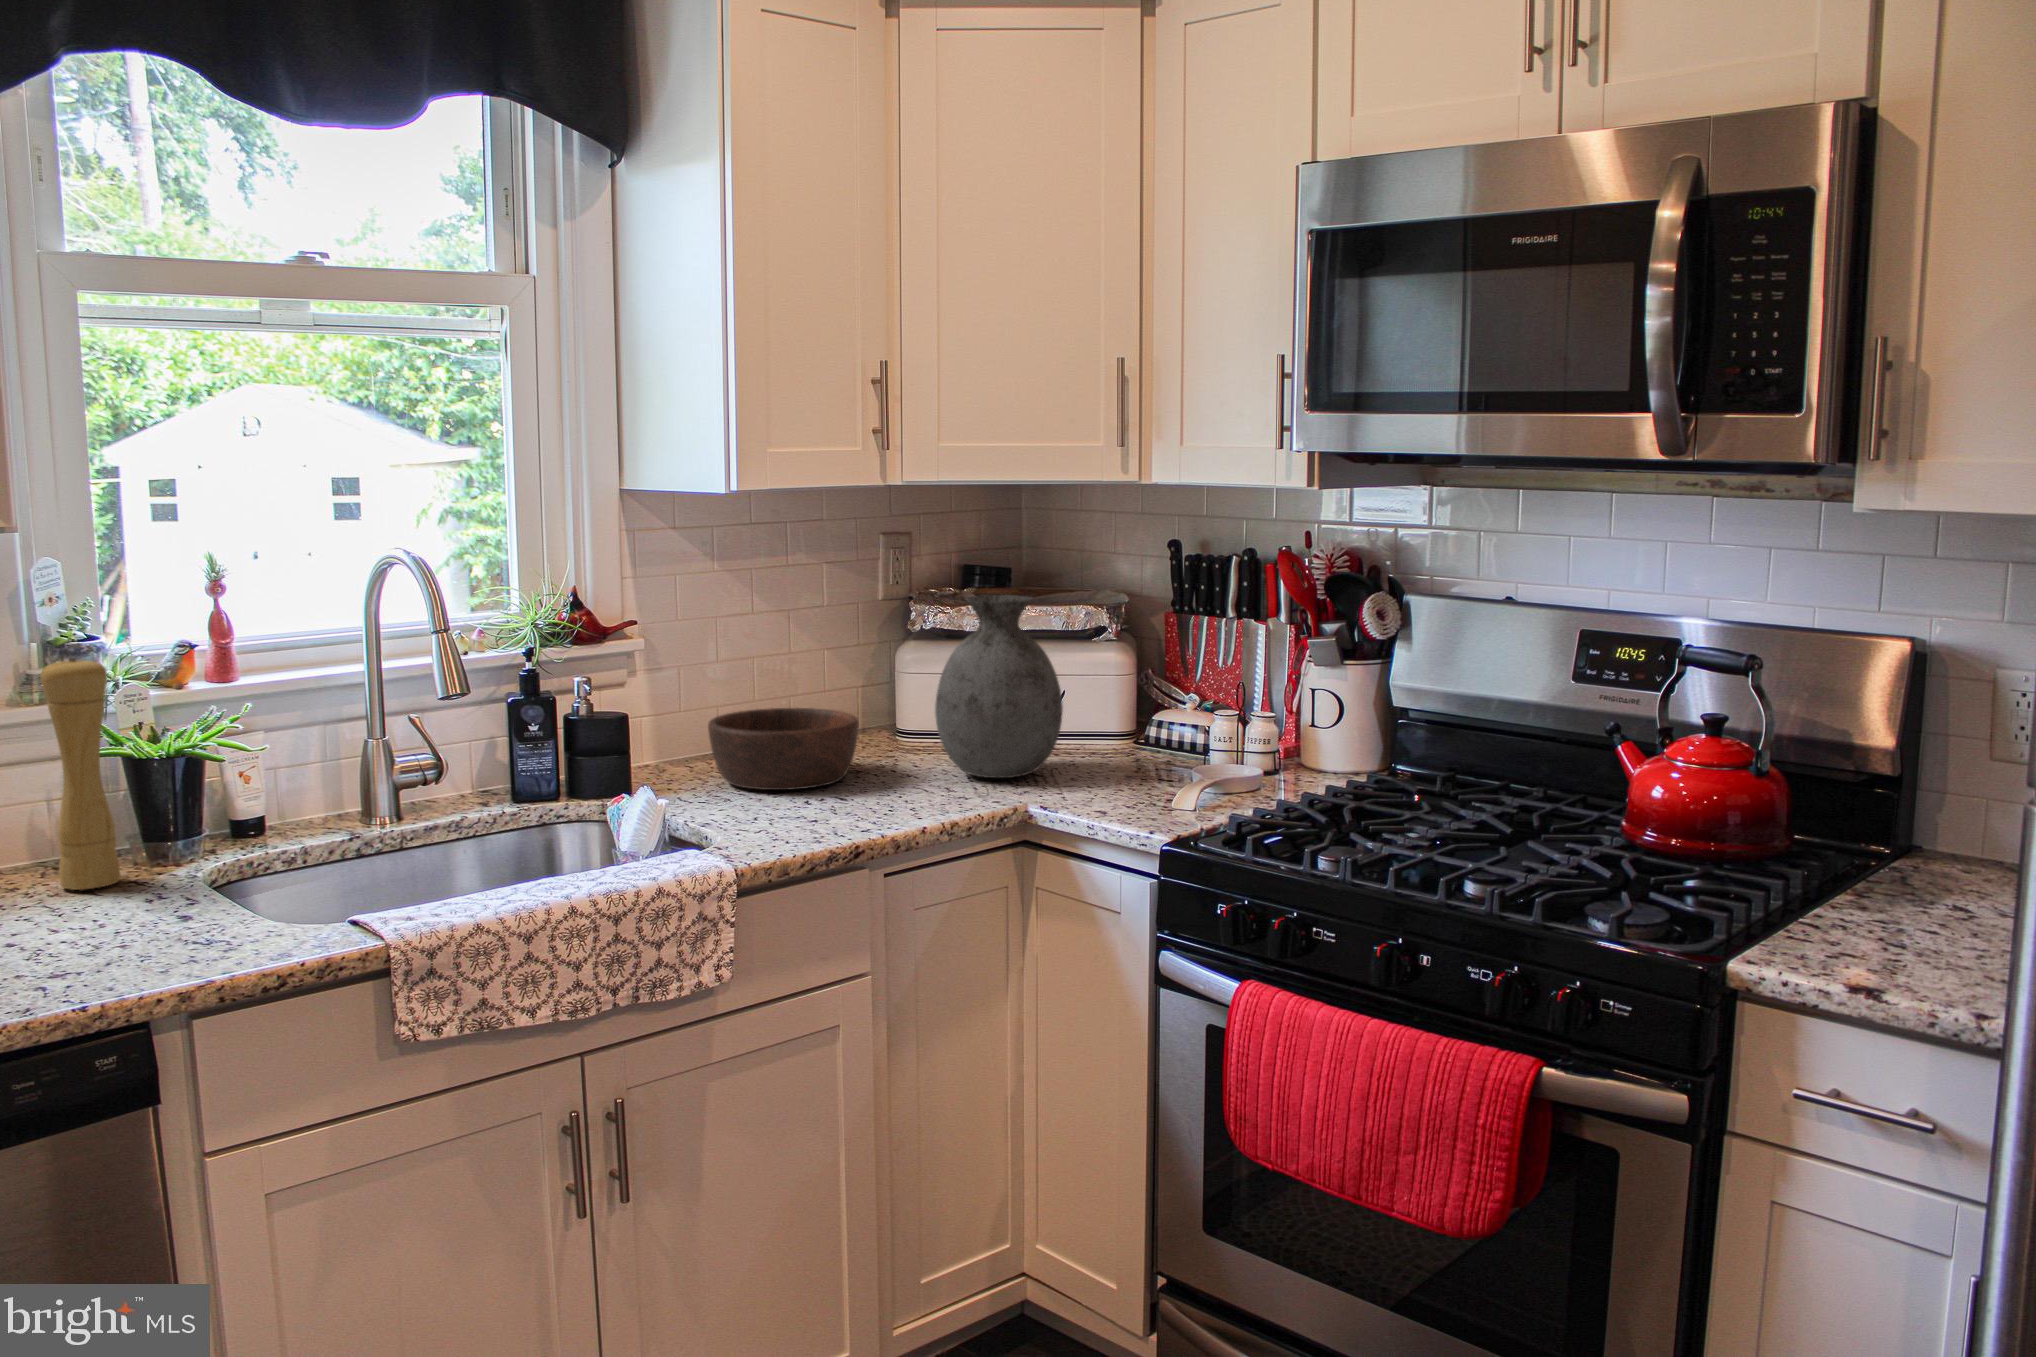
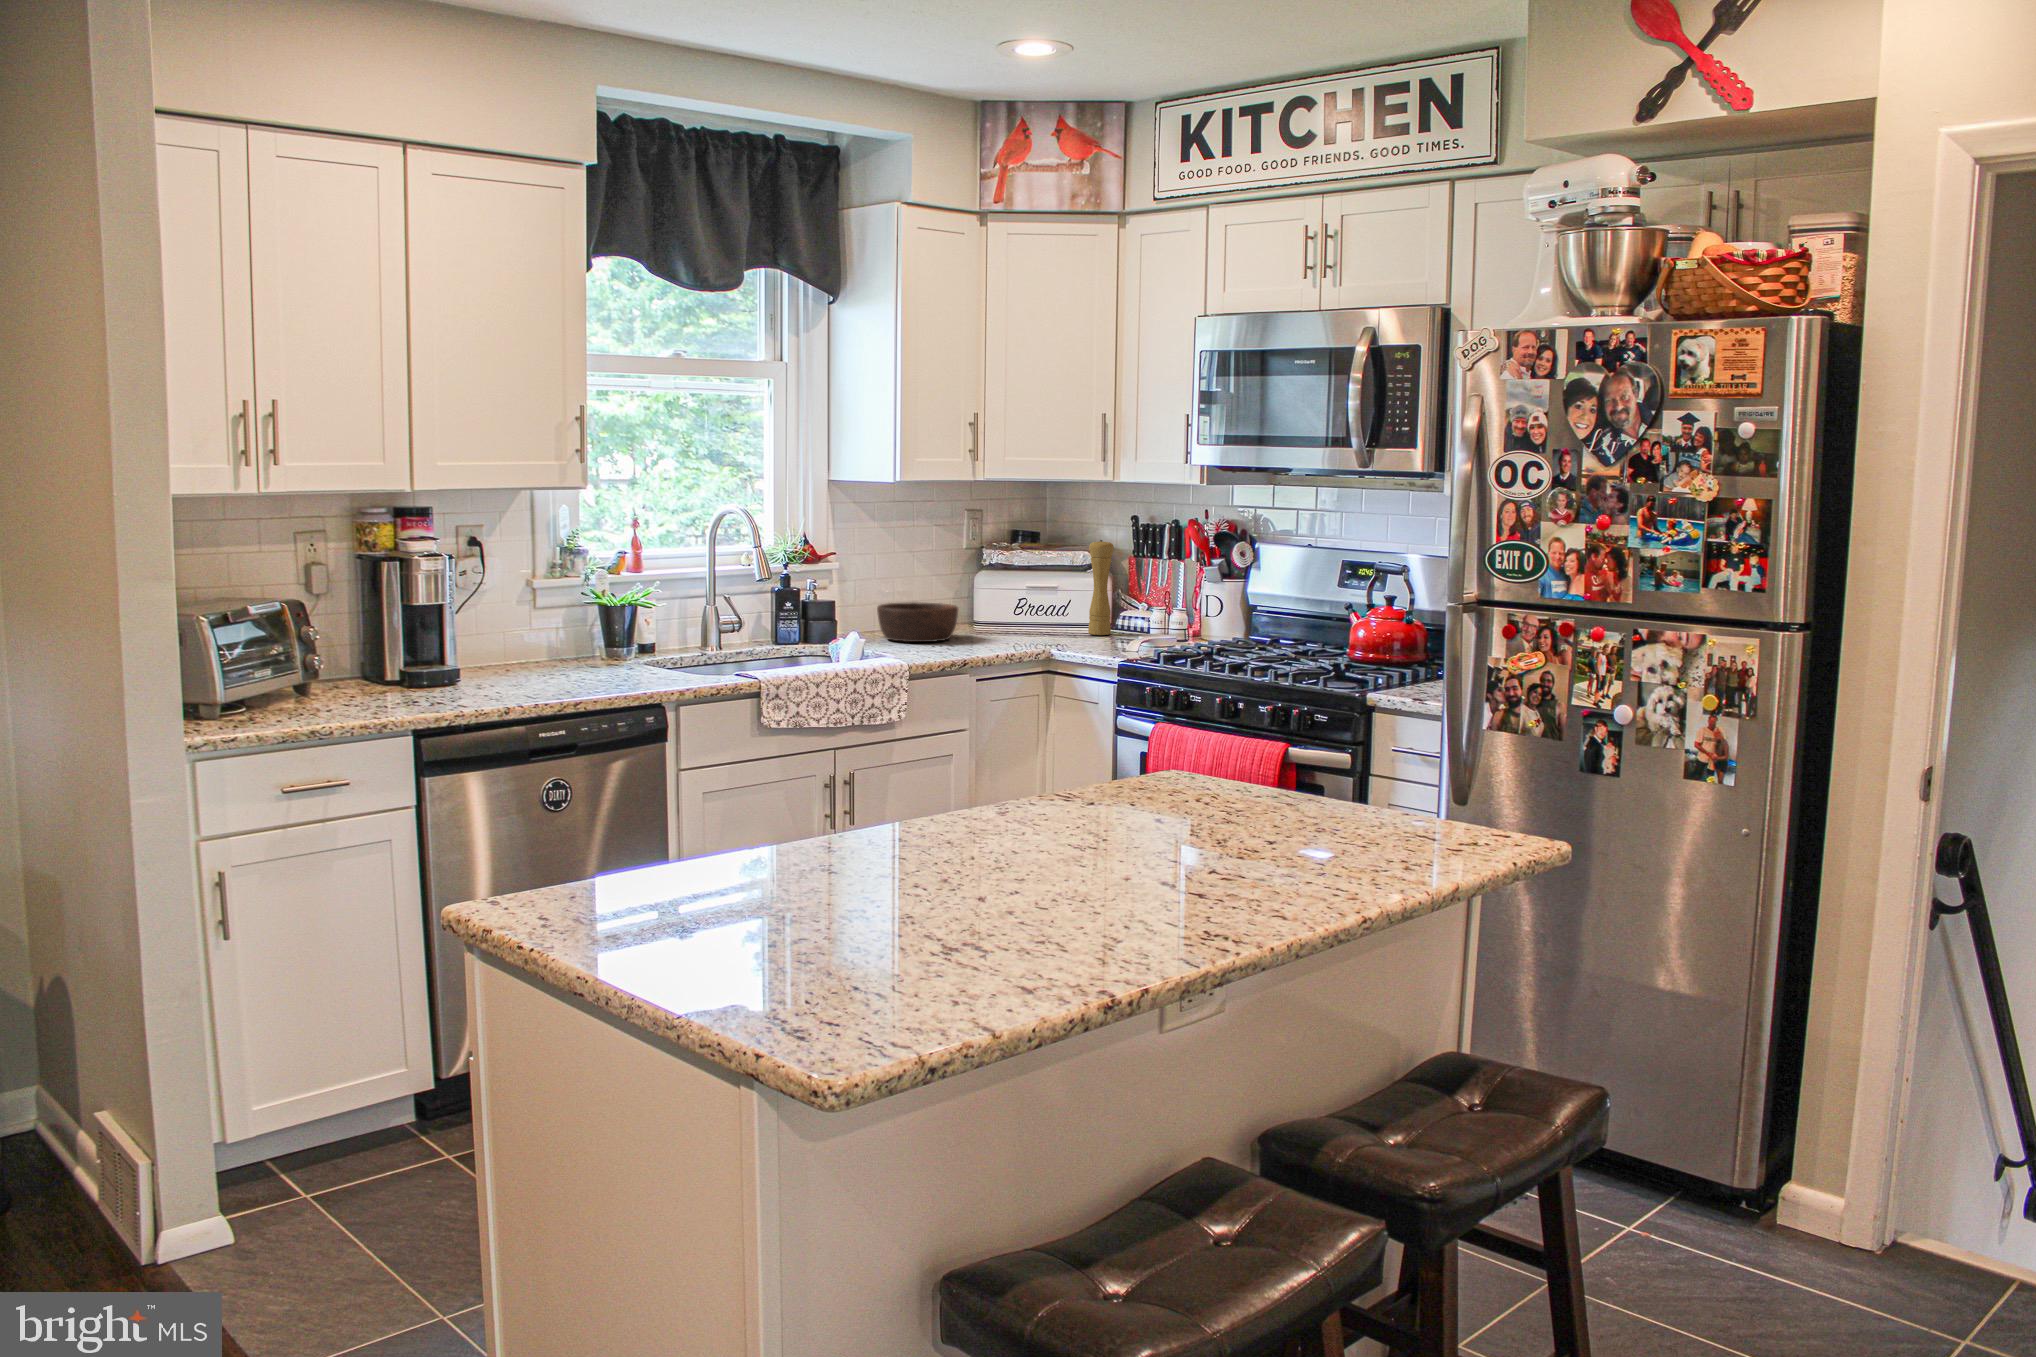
vase: present [935,595,1063,778] -> none [1000,541,1069,640]
pepper mill: present [40,657,120,890] -> present [1088,540,1114,635]

